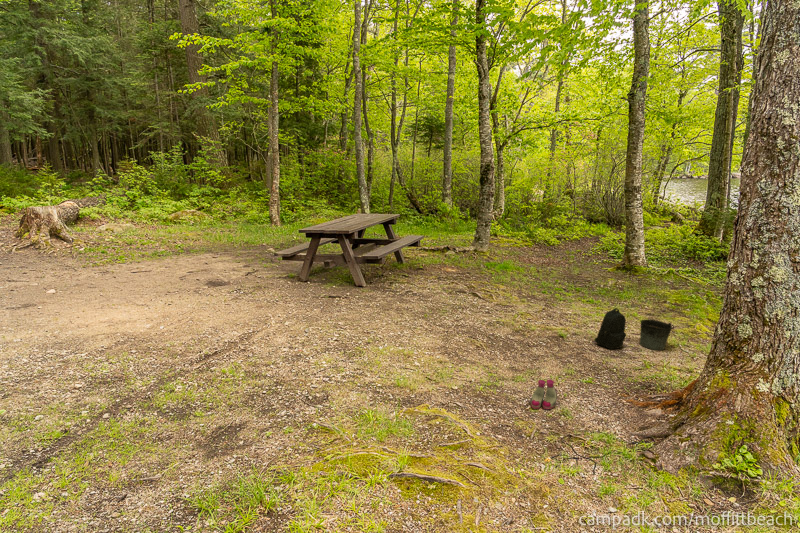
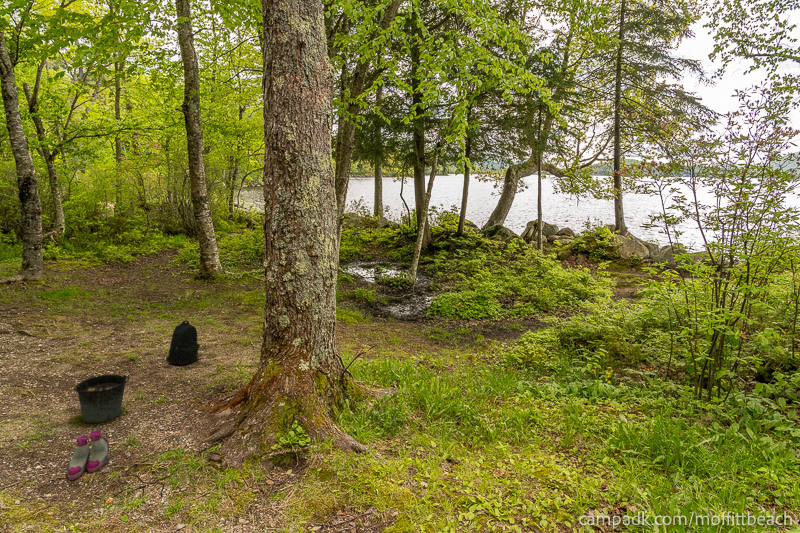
bucket: present [640,320,674,350] -> present [74,374,129,423]

